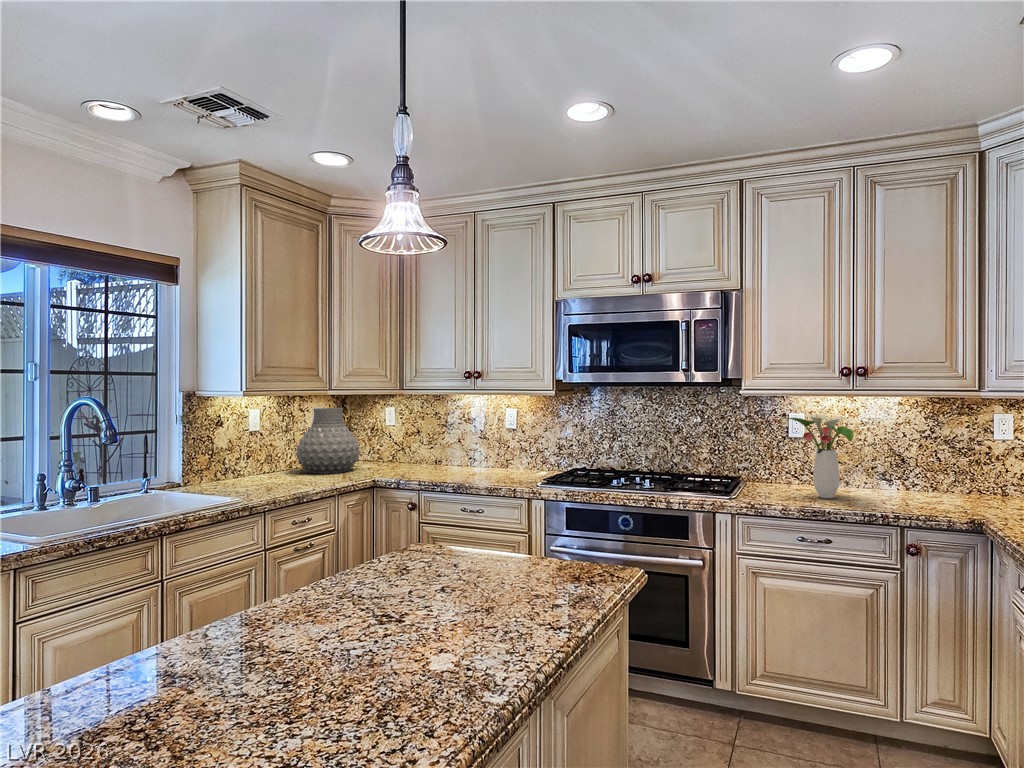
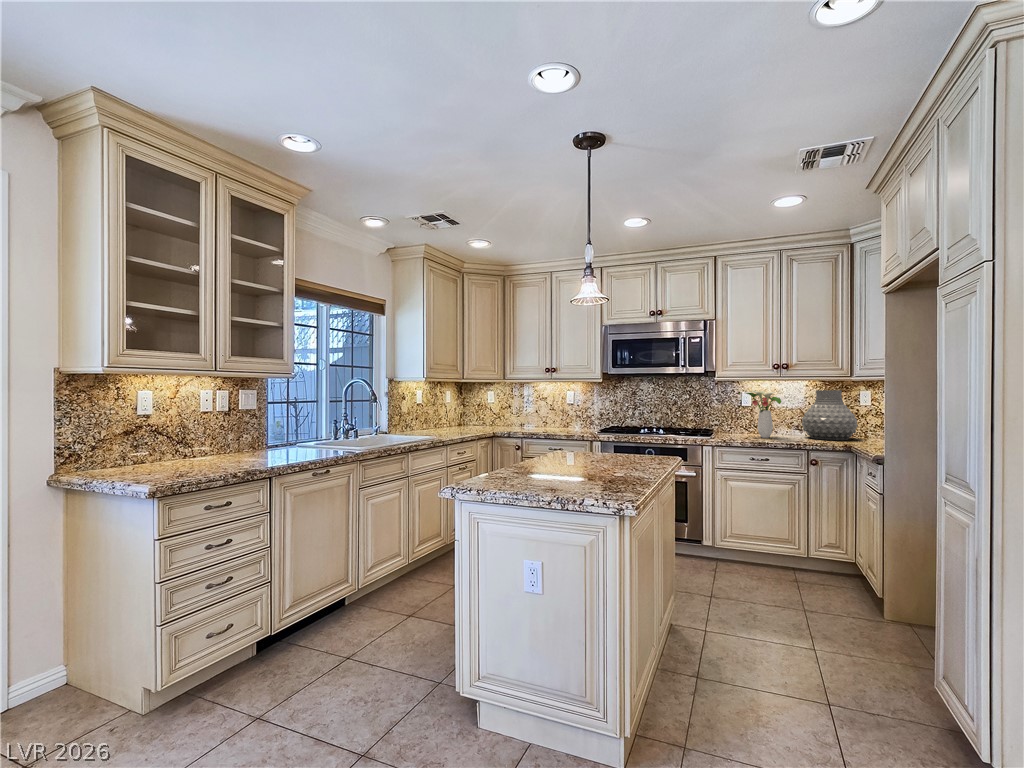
vase: present [296,408,360,474] -> present [802,390,858,440]

